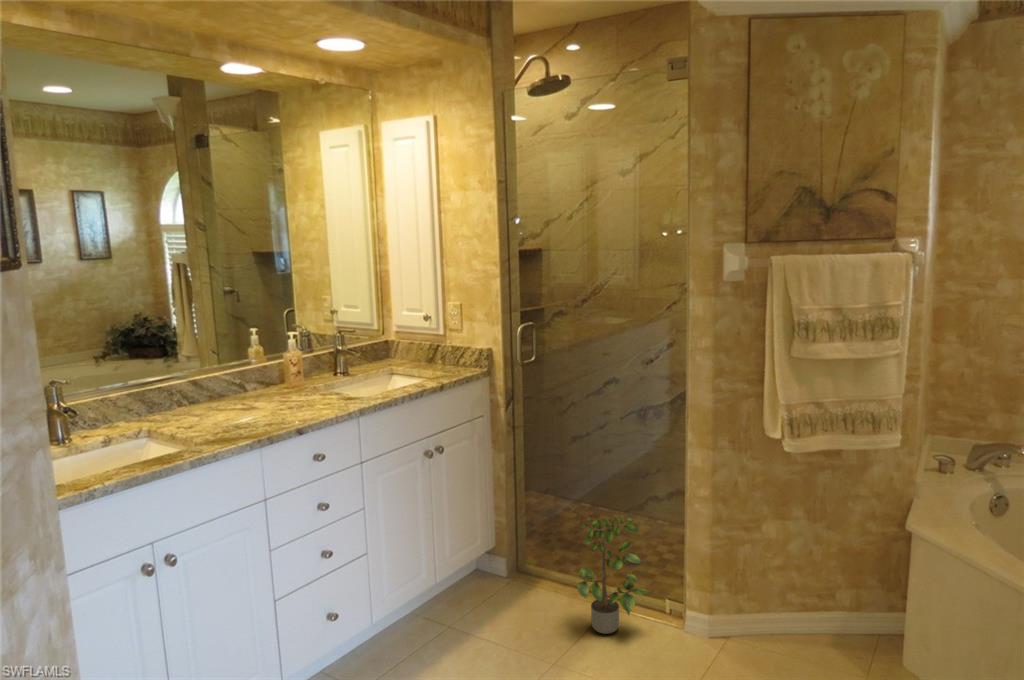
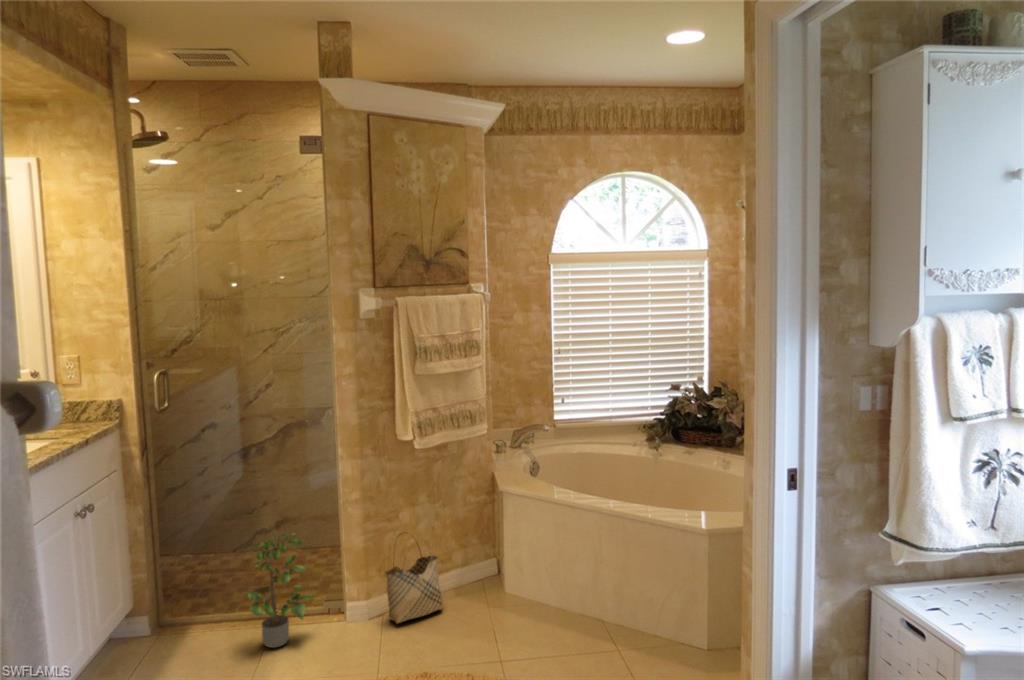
woven basket: none [731,548,806,658] -> present [385,532,442,623]

